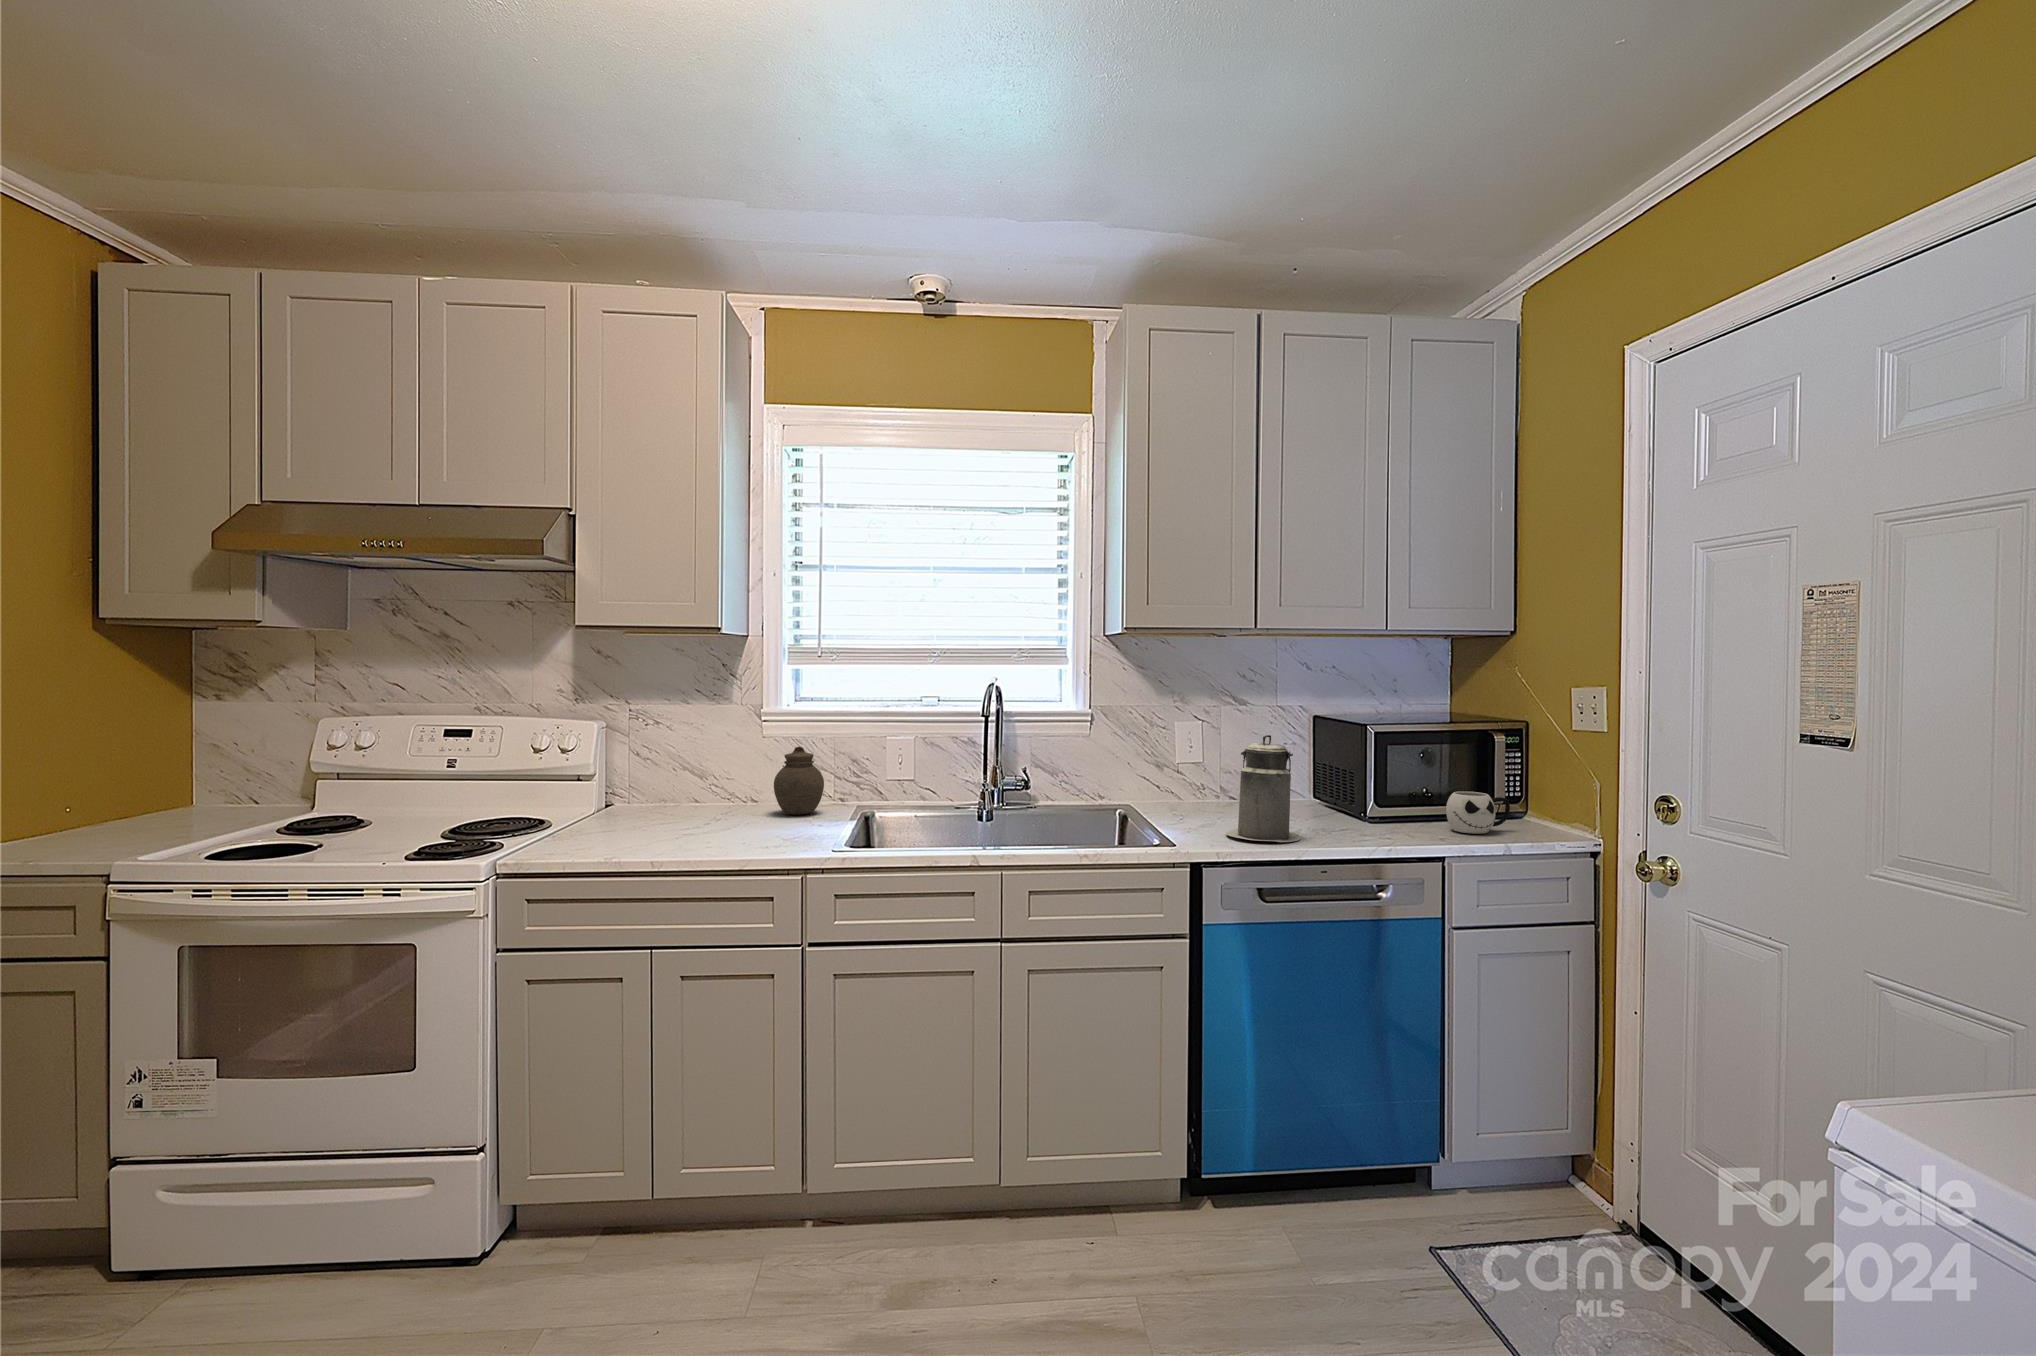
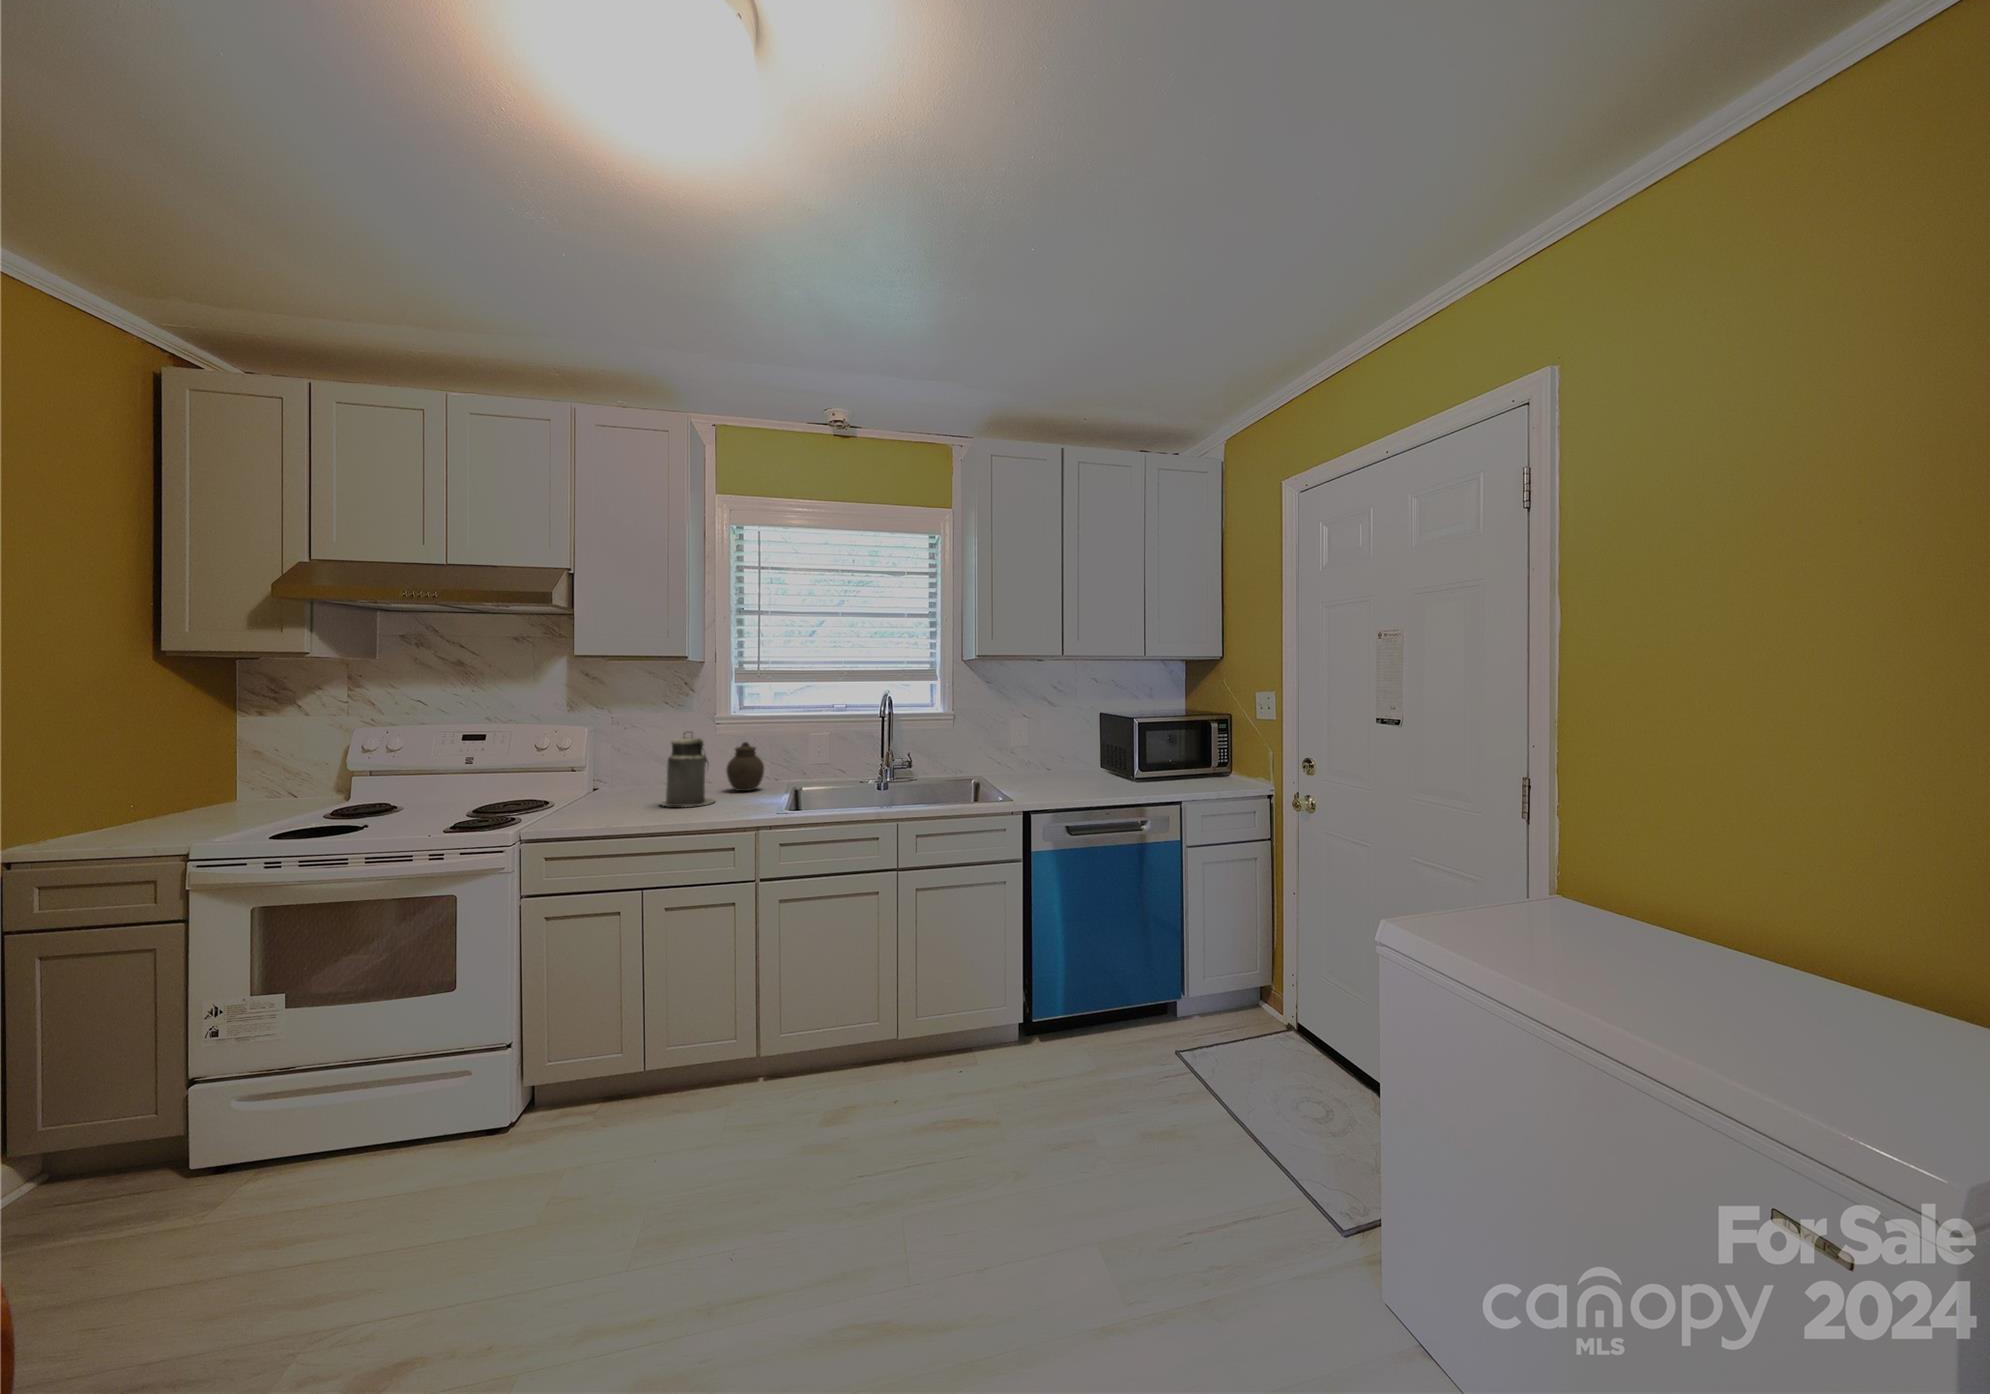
canister: present [1226,735,1301,842] -> present [661,732,715,807]
mug: present [1446,791,1510,834] -> none [1184,759,1222,786]

